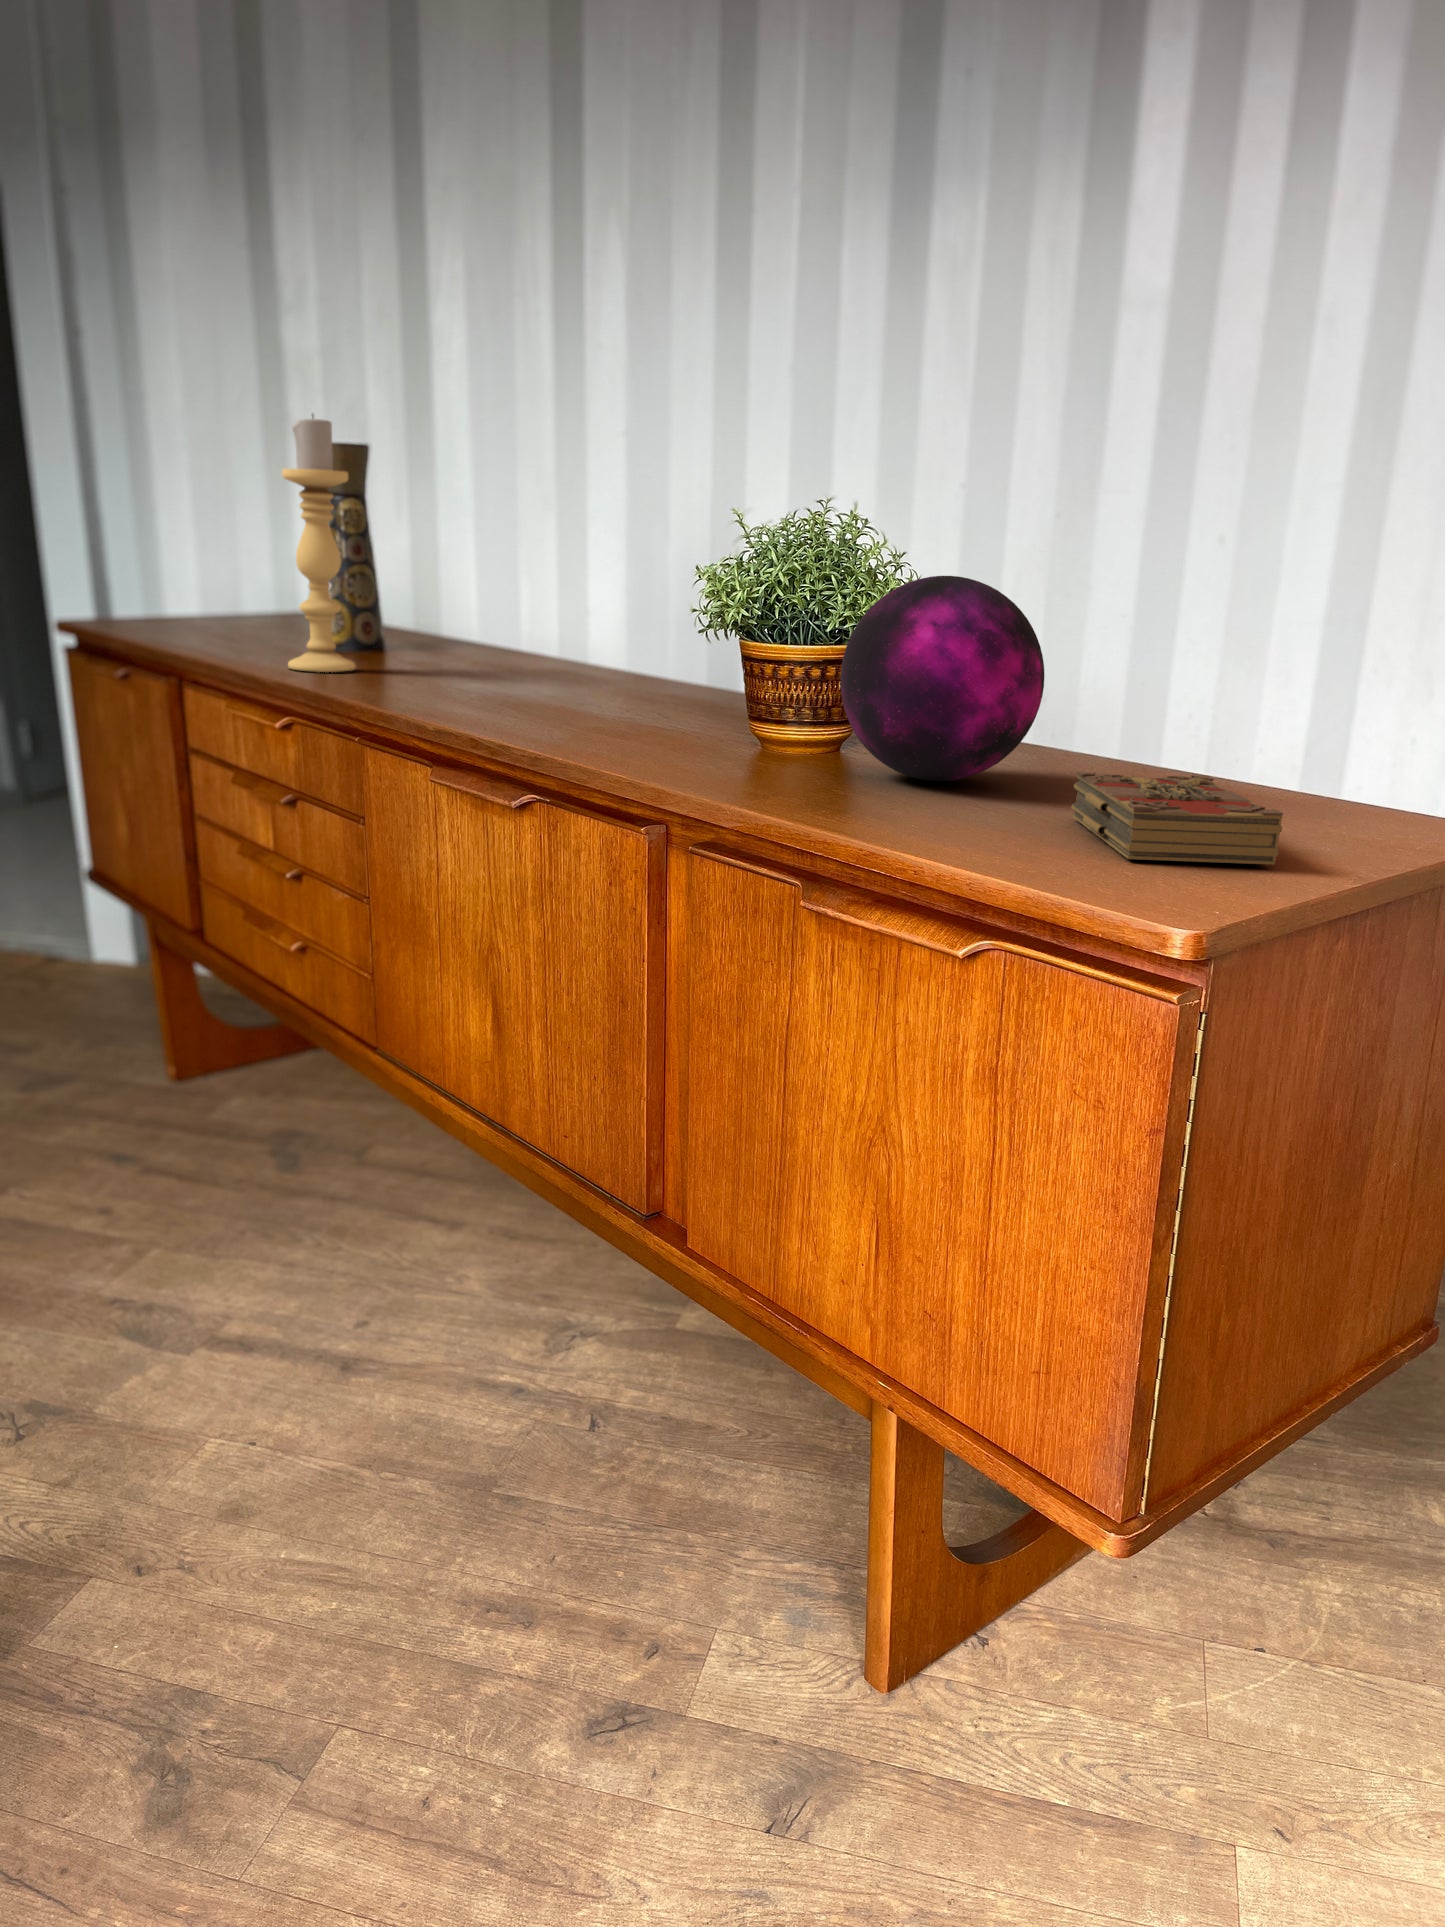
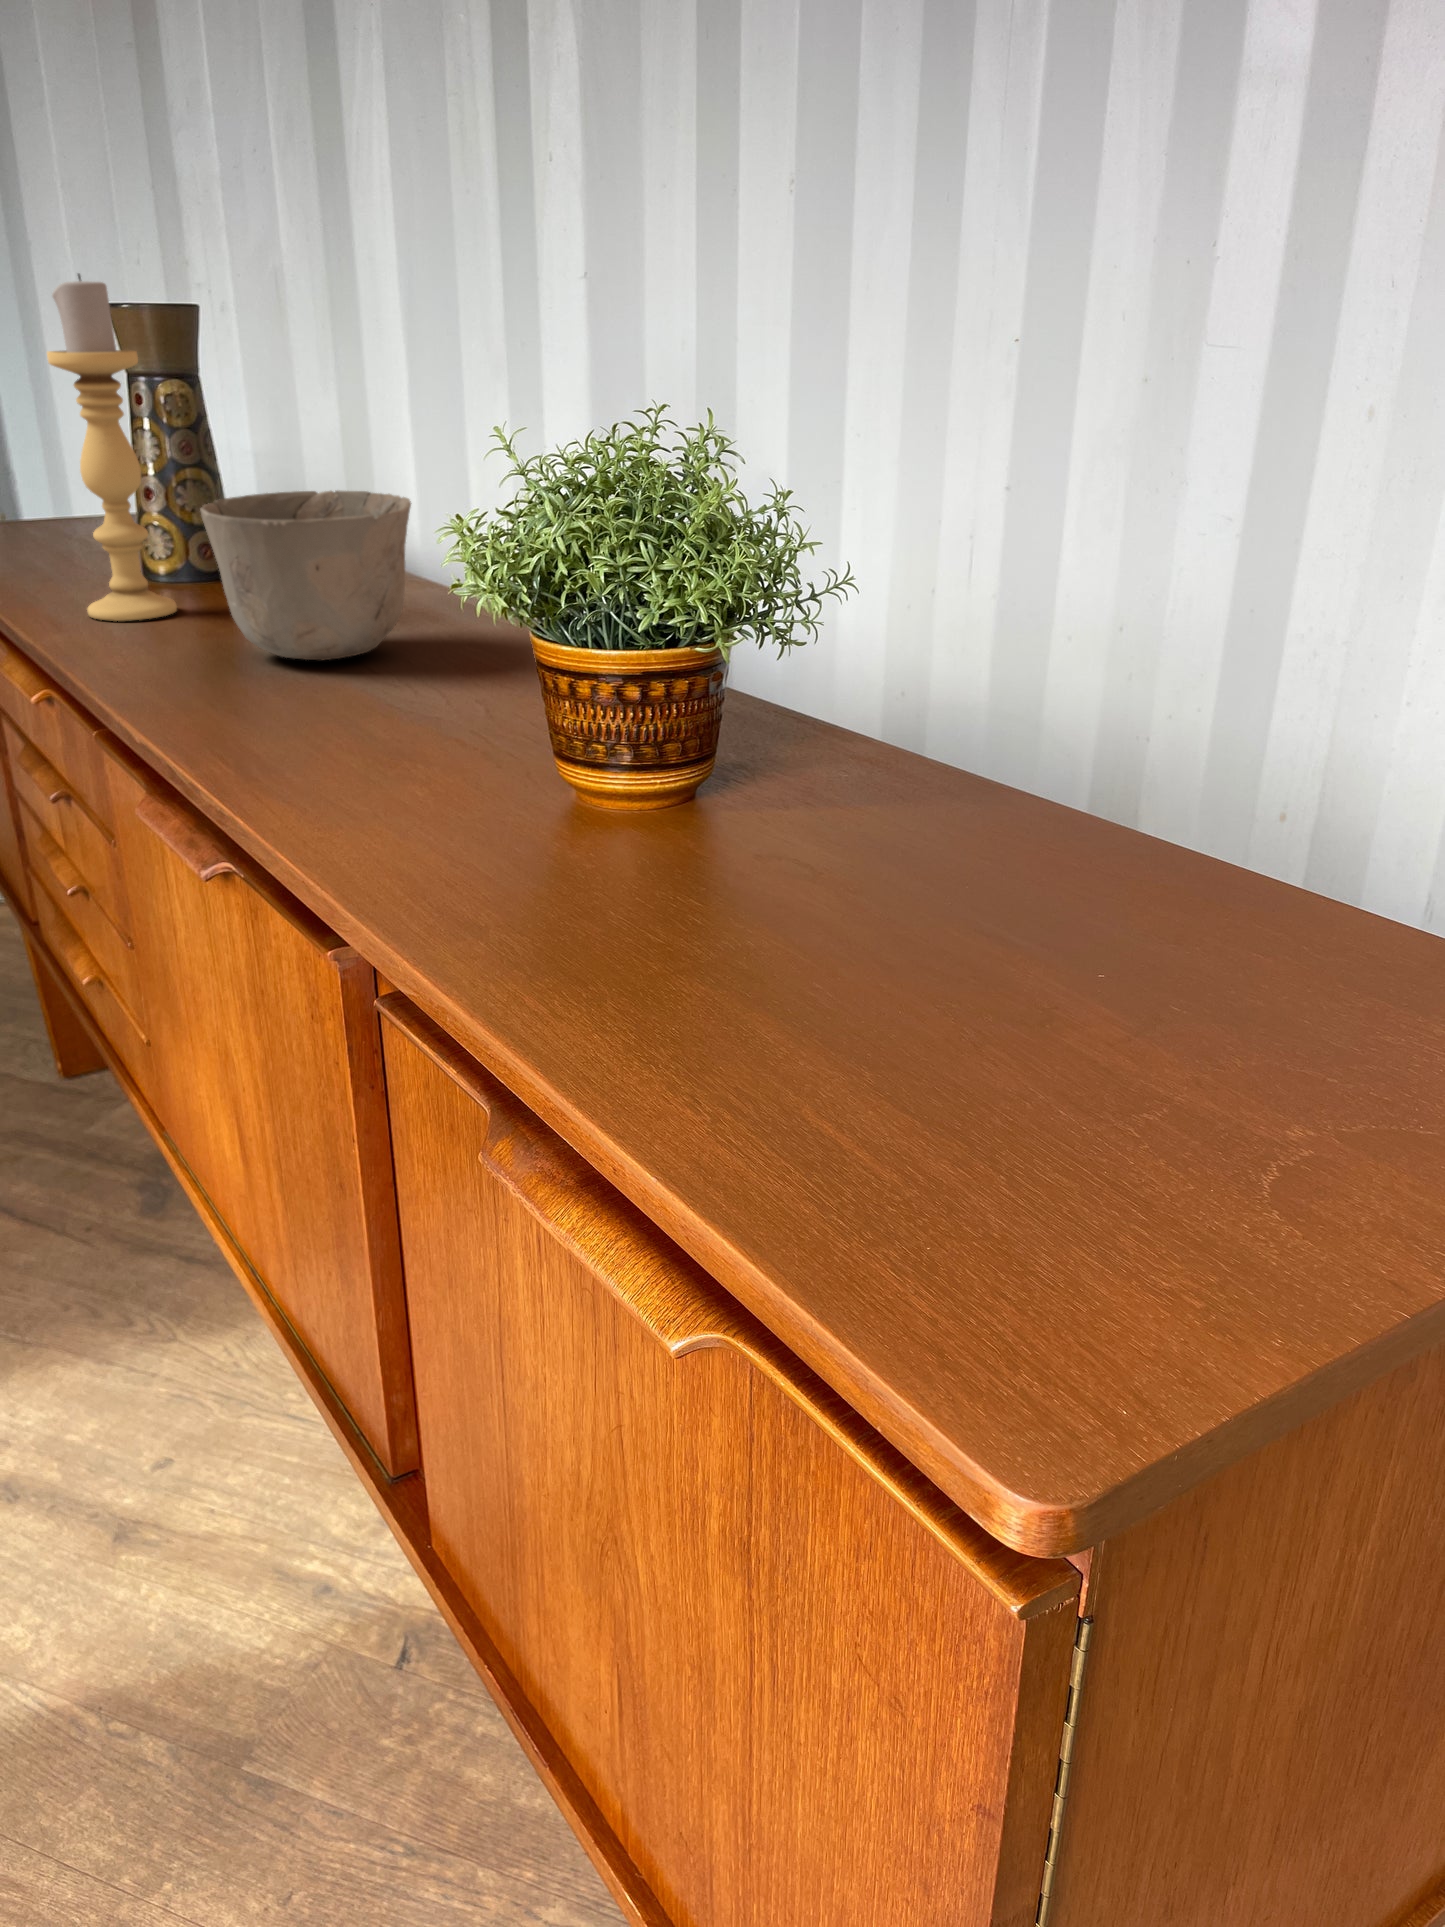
ceramic bowl: none [422,575,576,693] -> present [200,490,411,660]
decorative orb: present [841,576,1044,781] -> none [639,558,958,880]
book: present [1071,772,1284,864] -> none [957,922,1274,1175]

